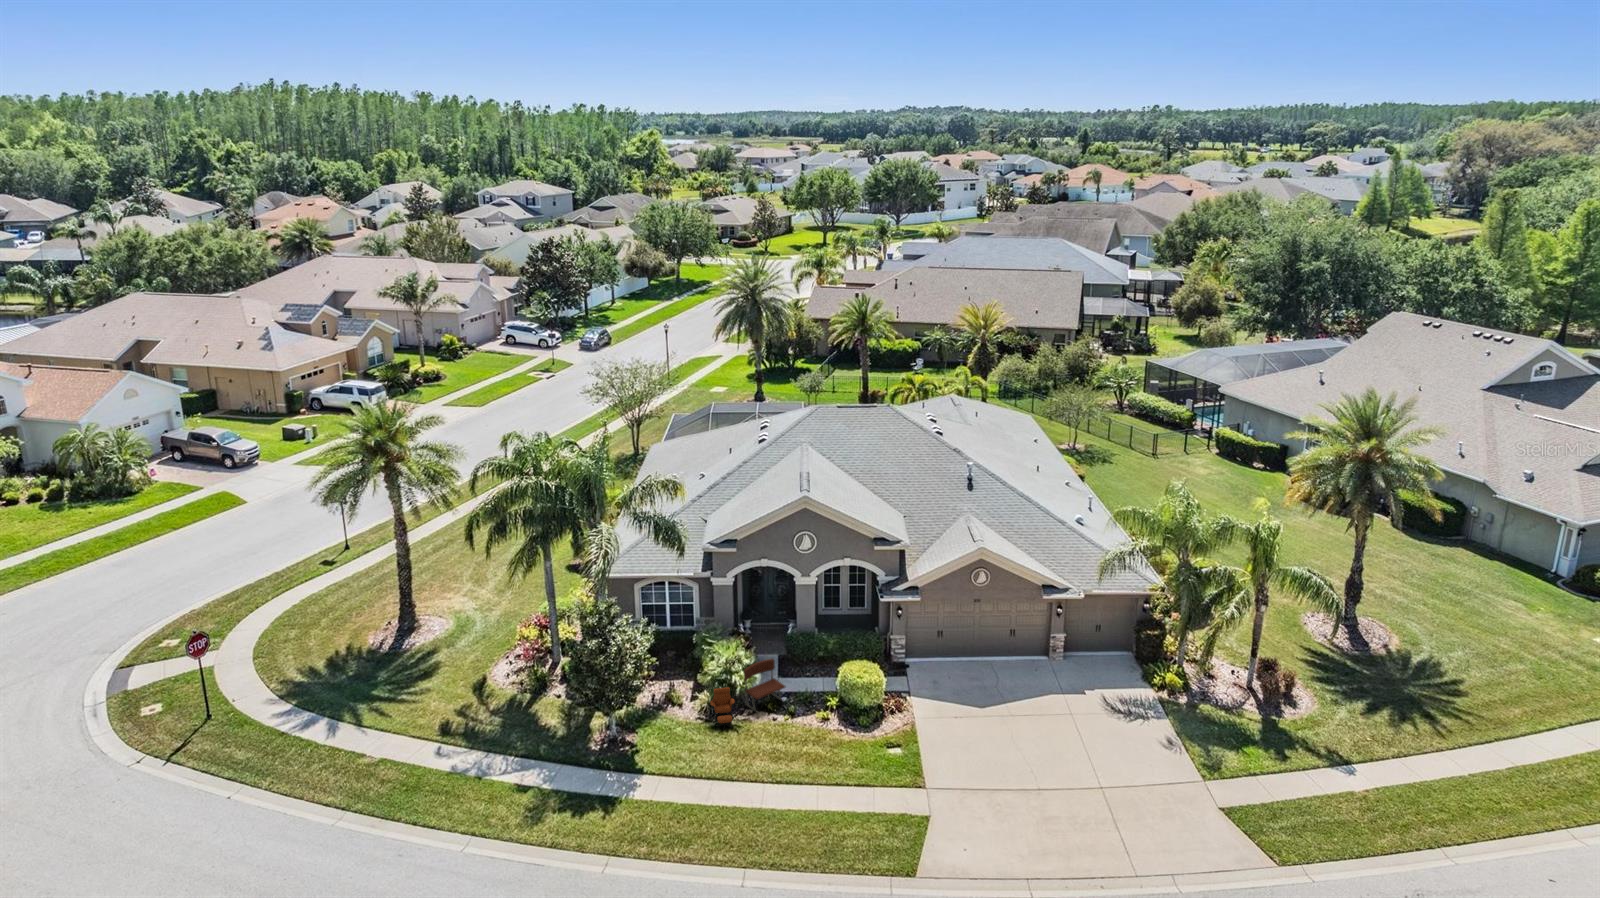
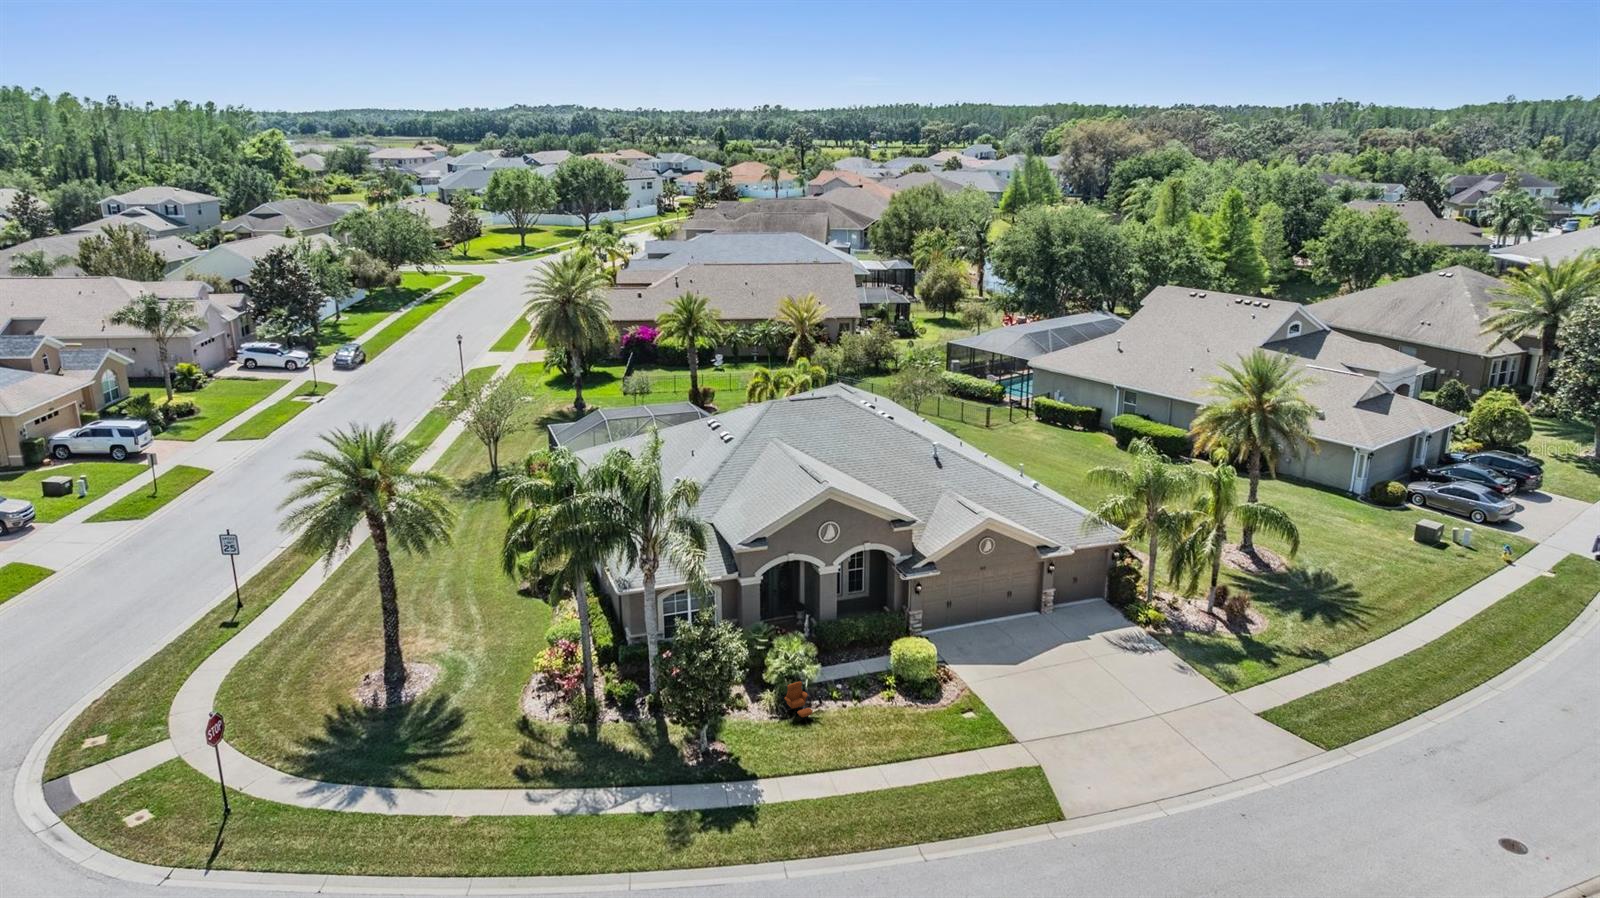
bench: present [744,659,785,711] -> none [810,647,846,701]

